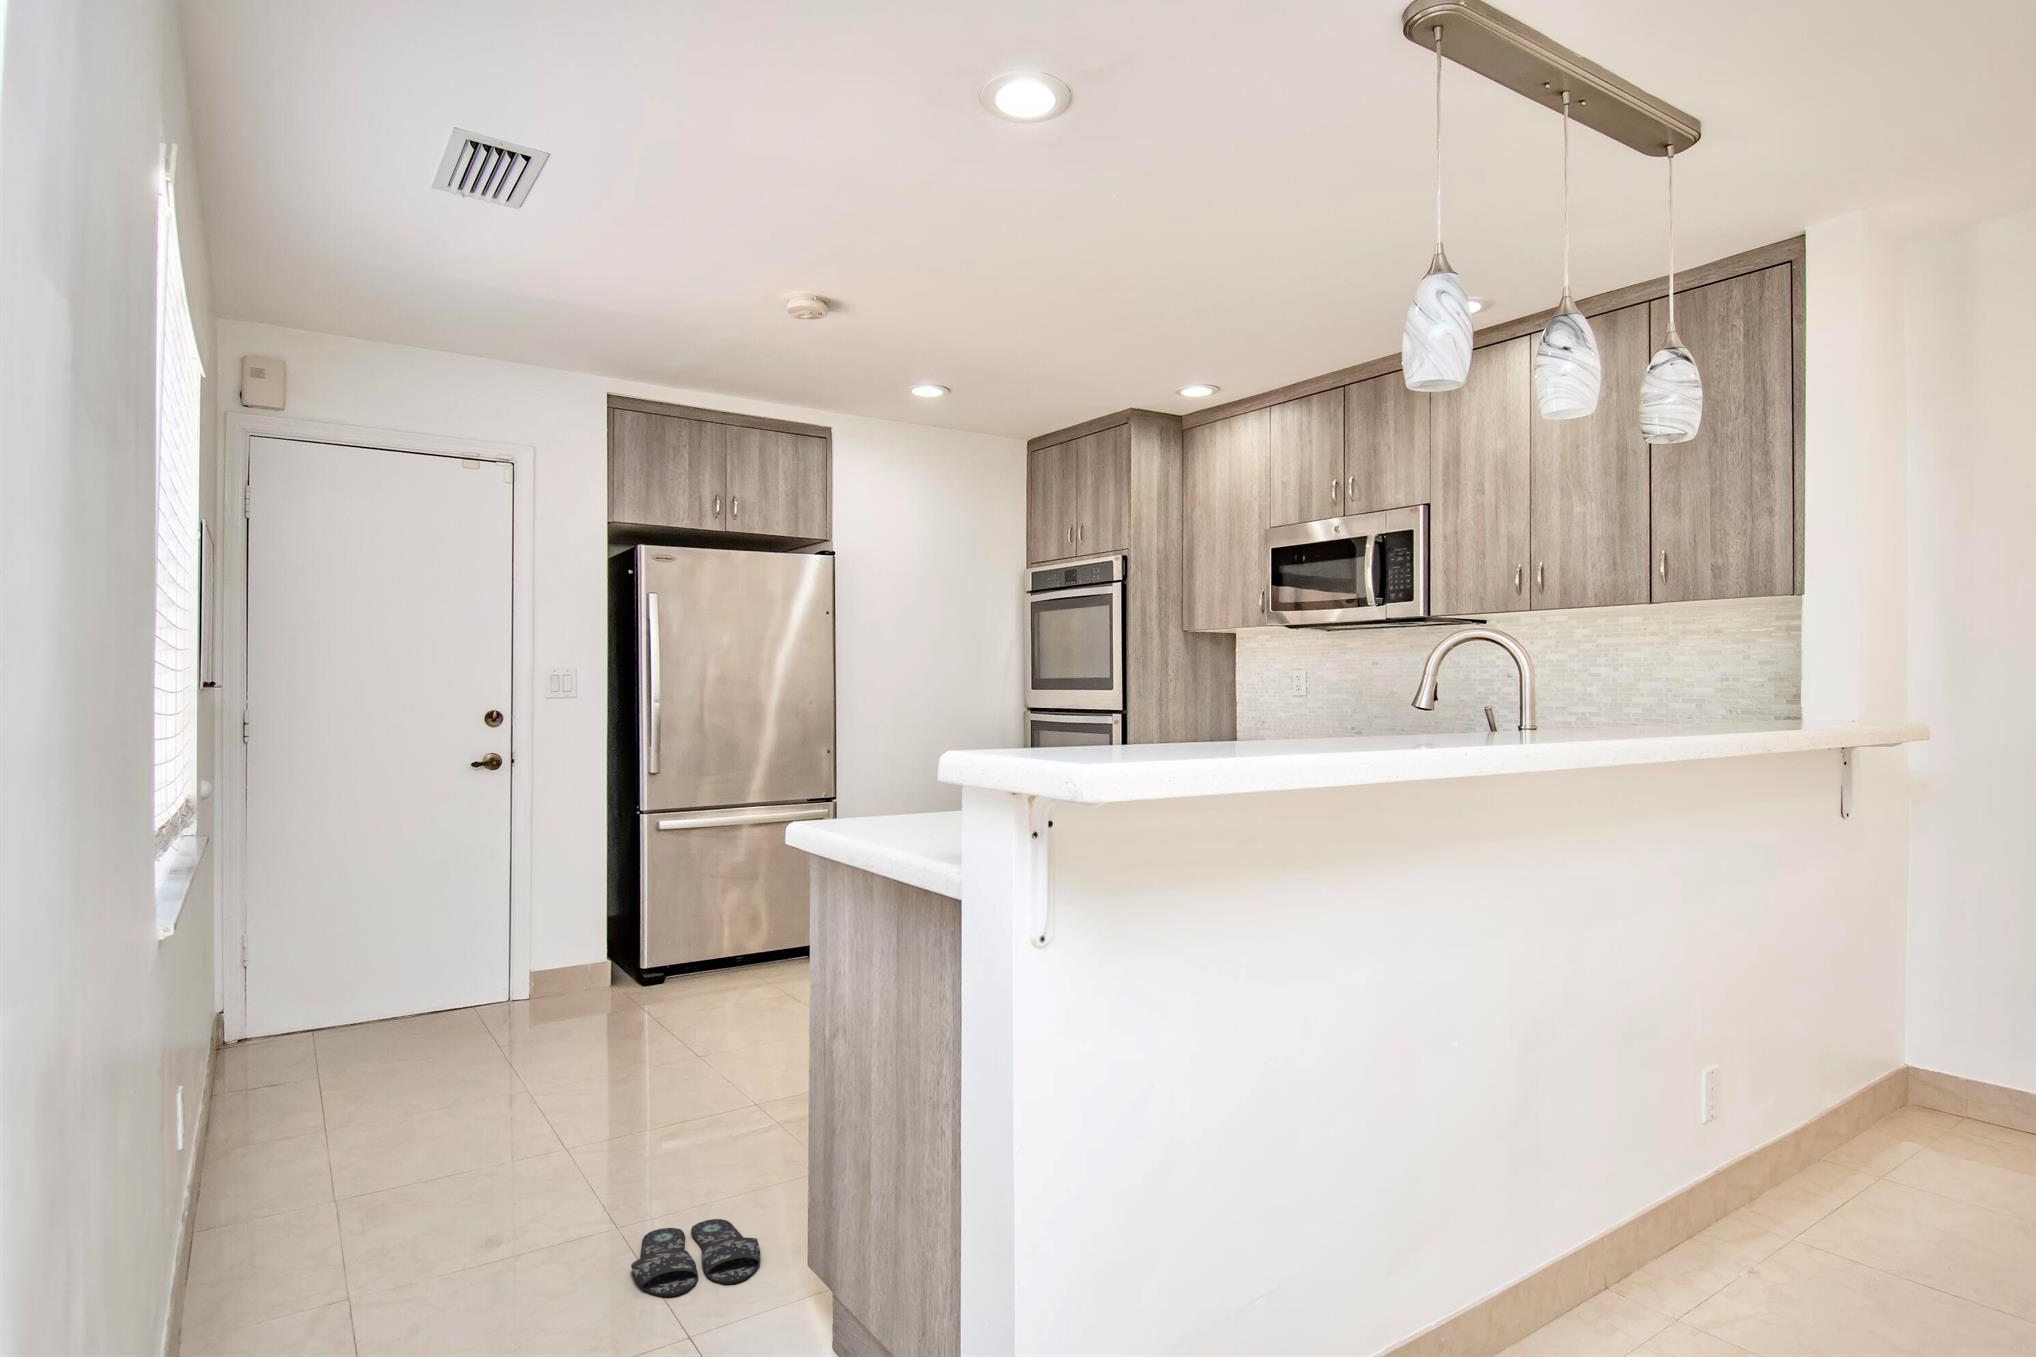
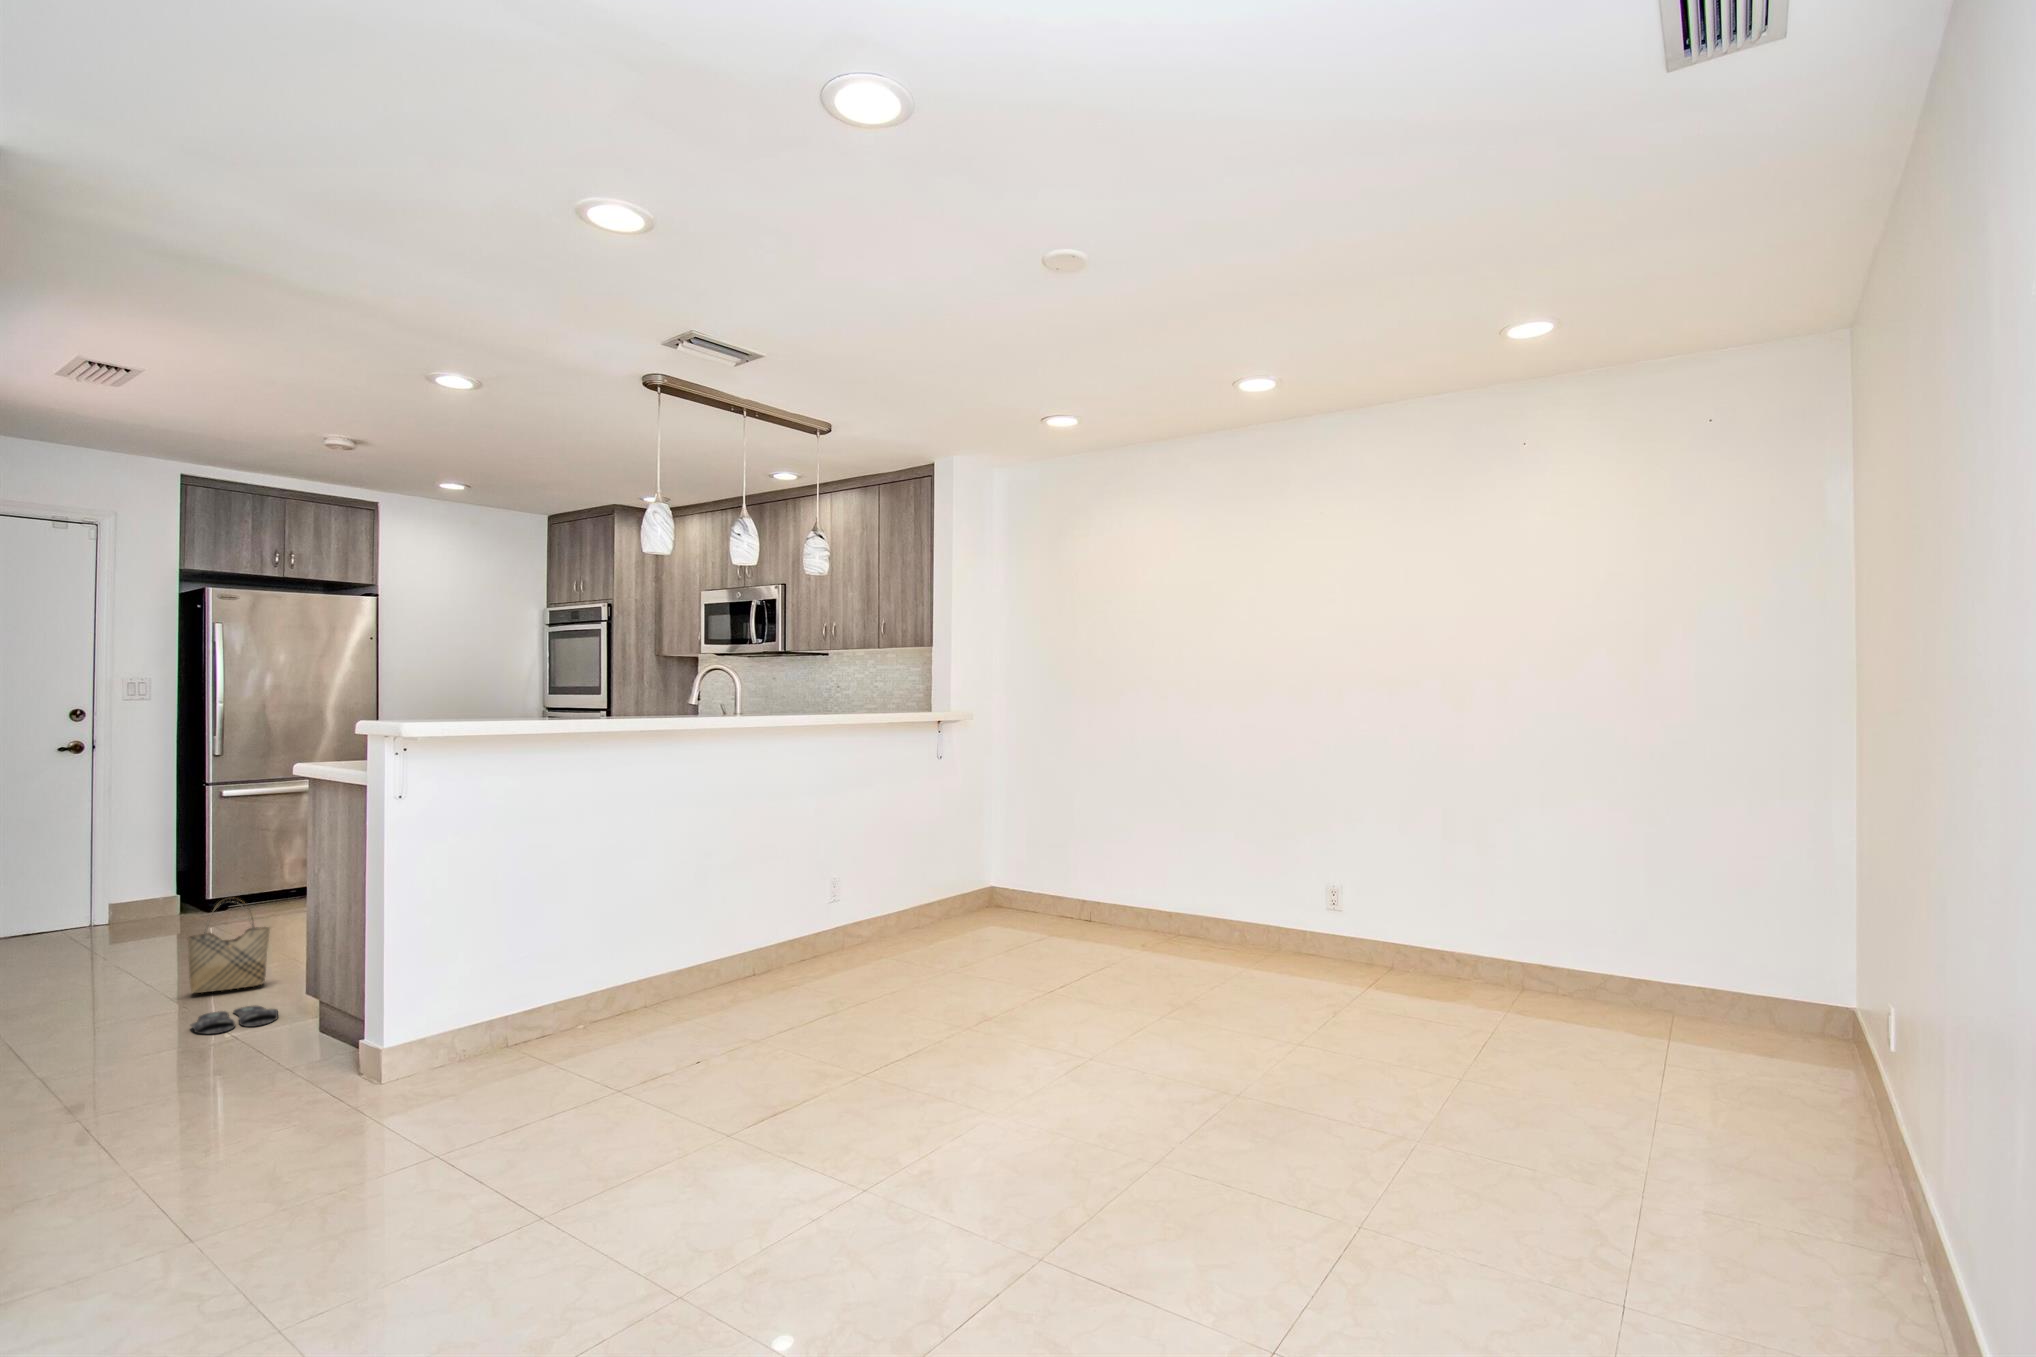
woven basket: none [622,1012,735,1173] -> present [187,898,270,993]

